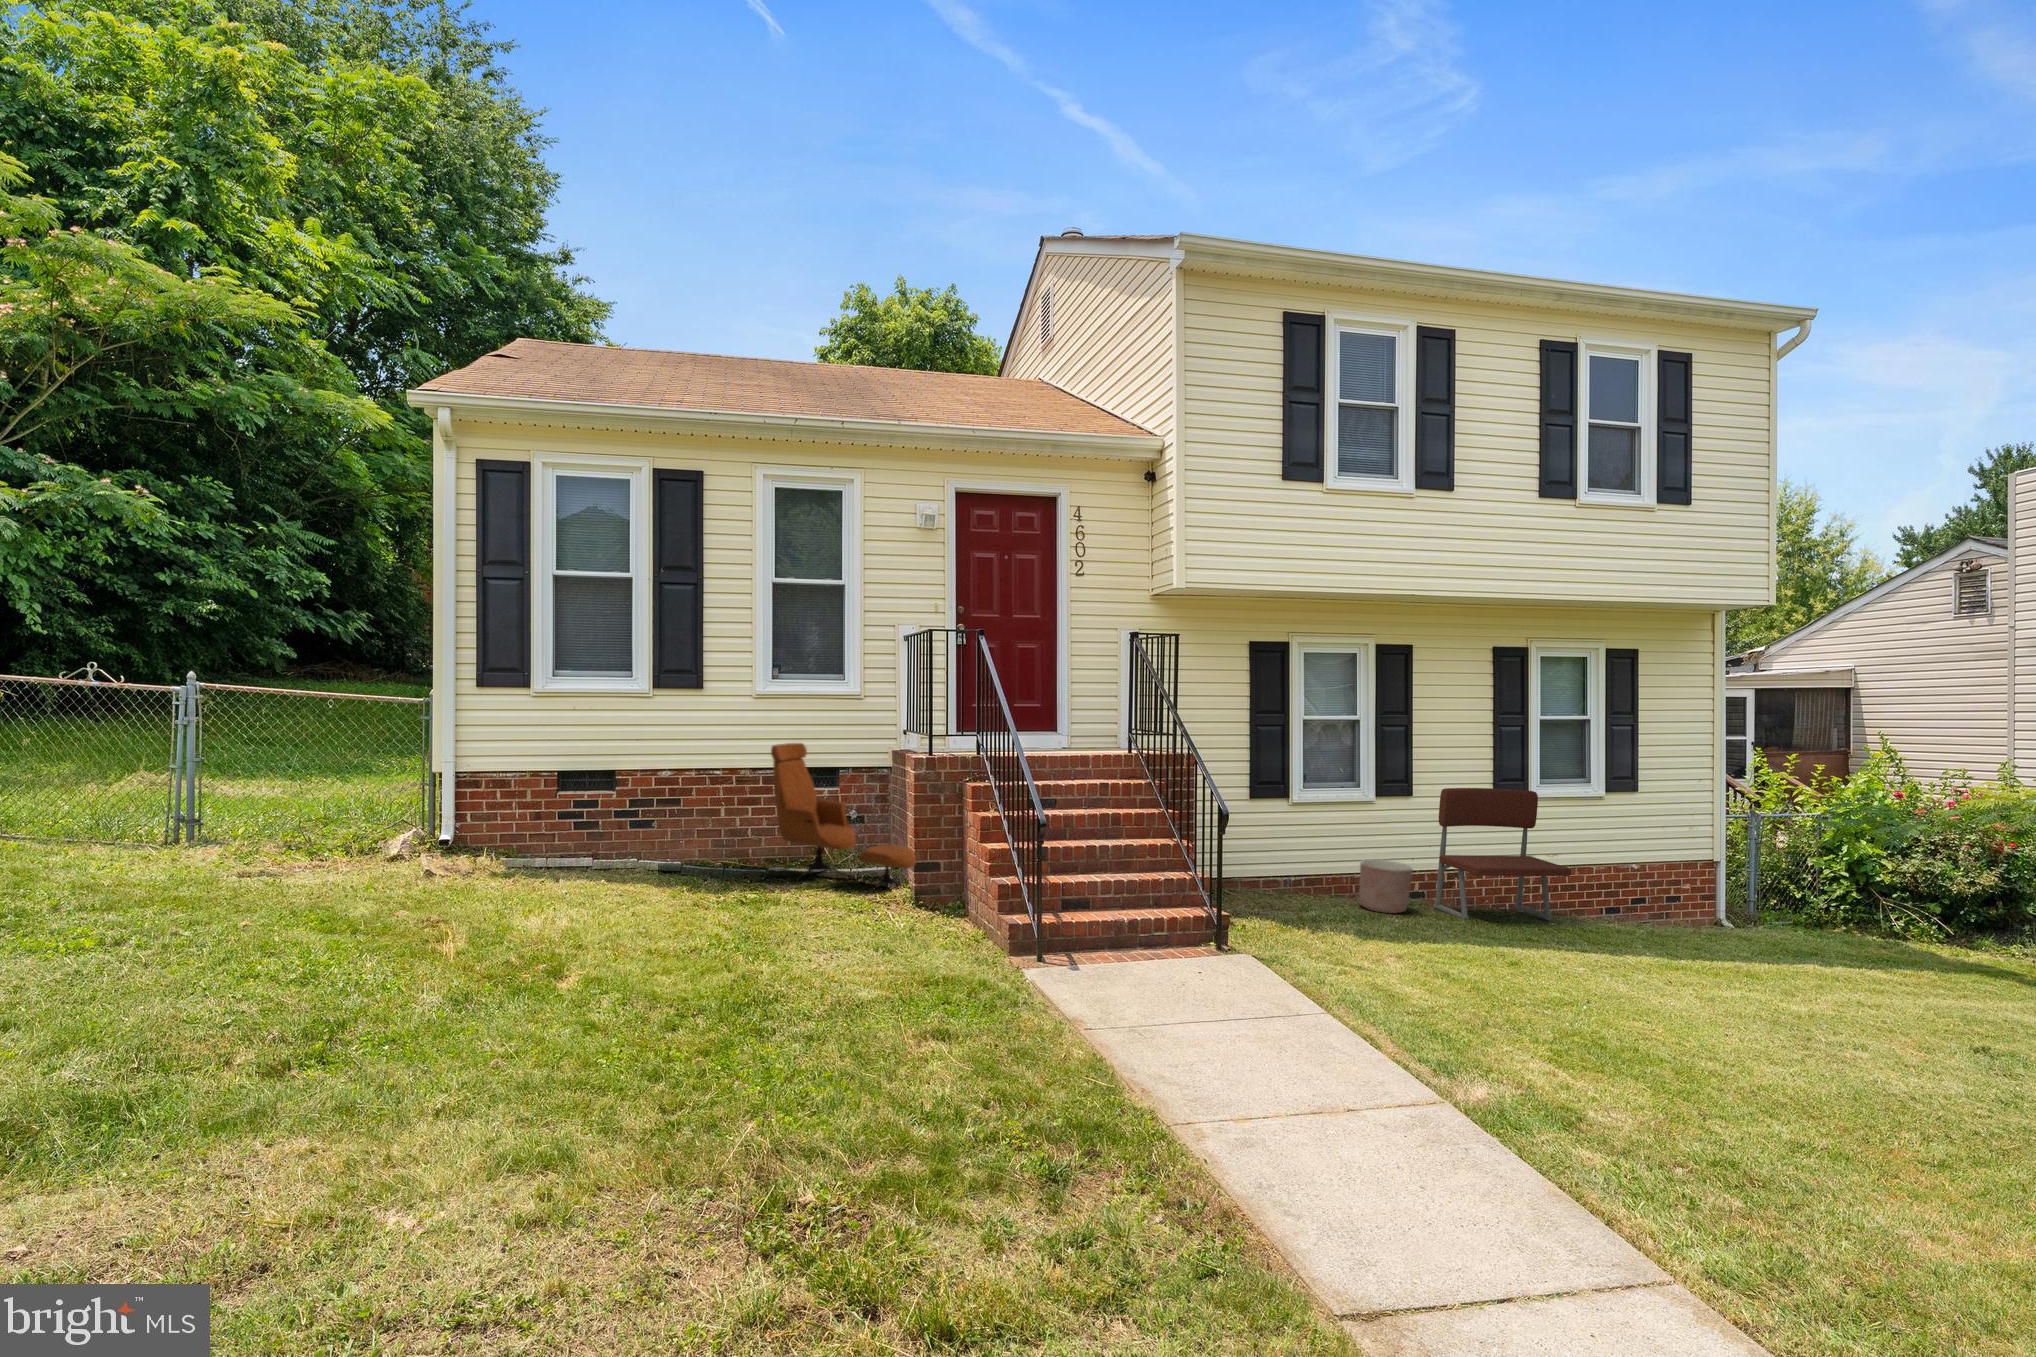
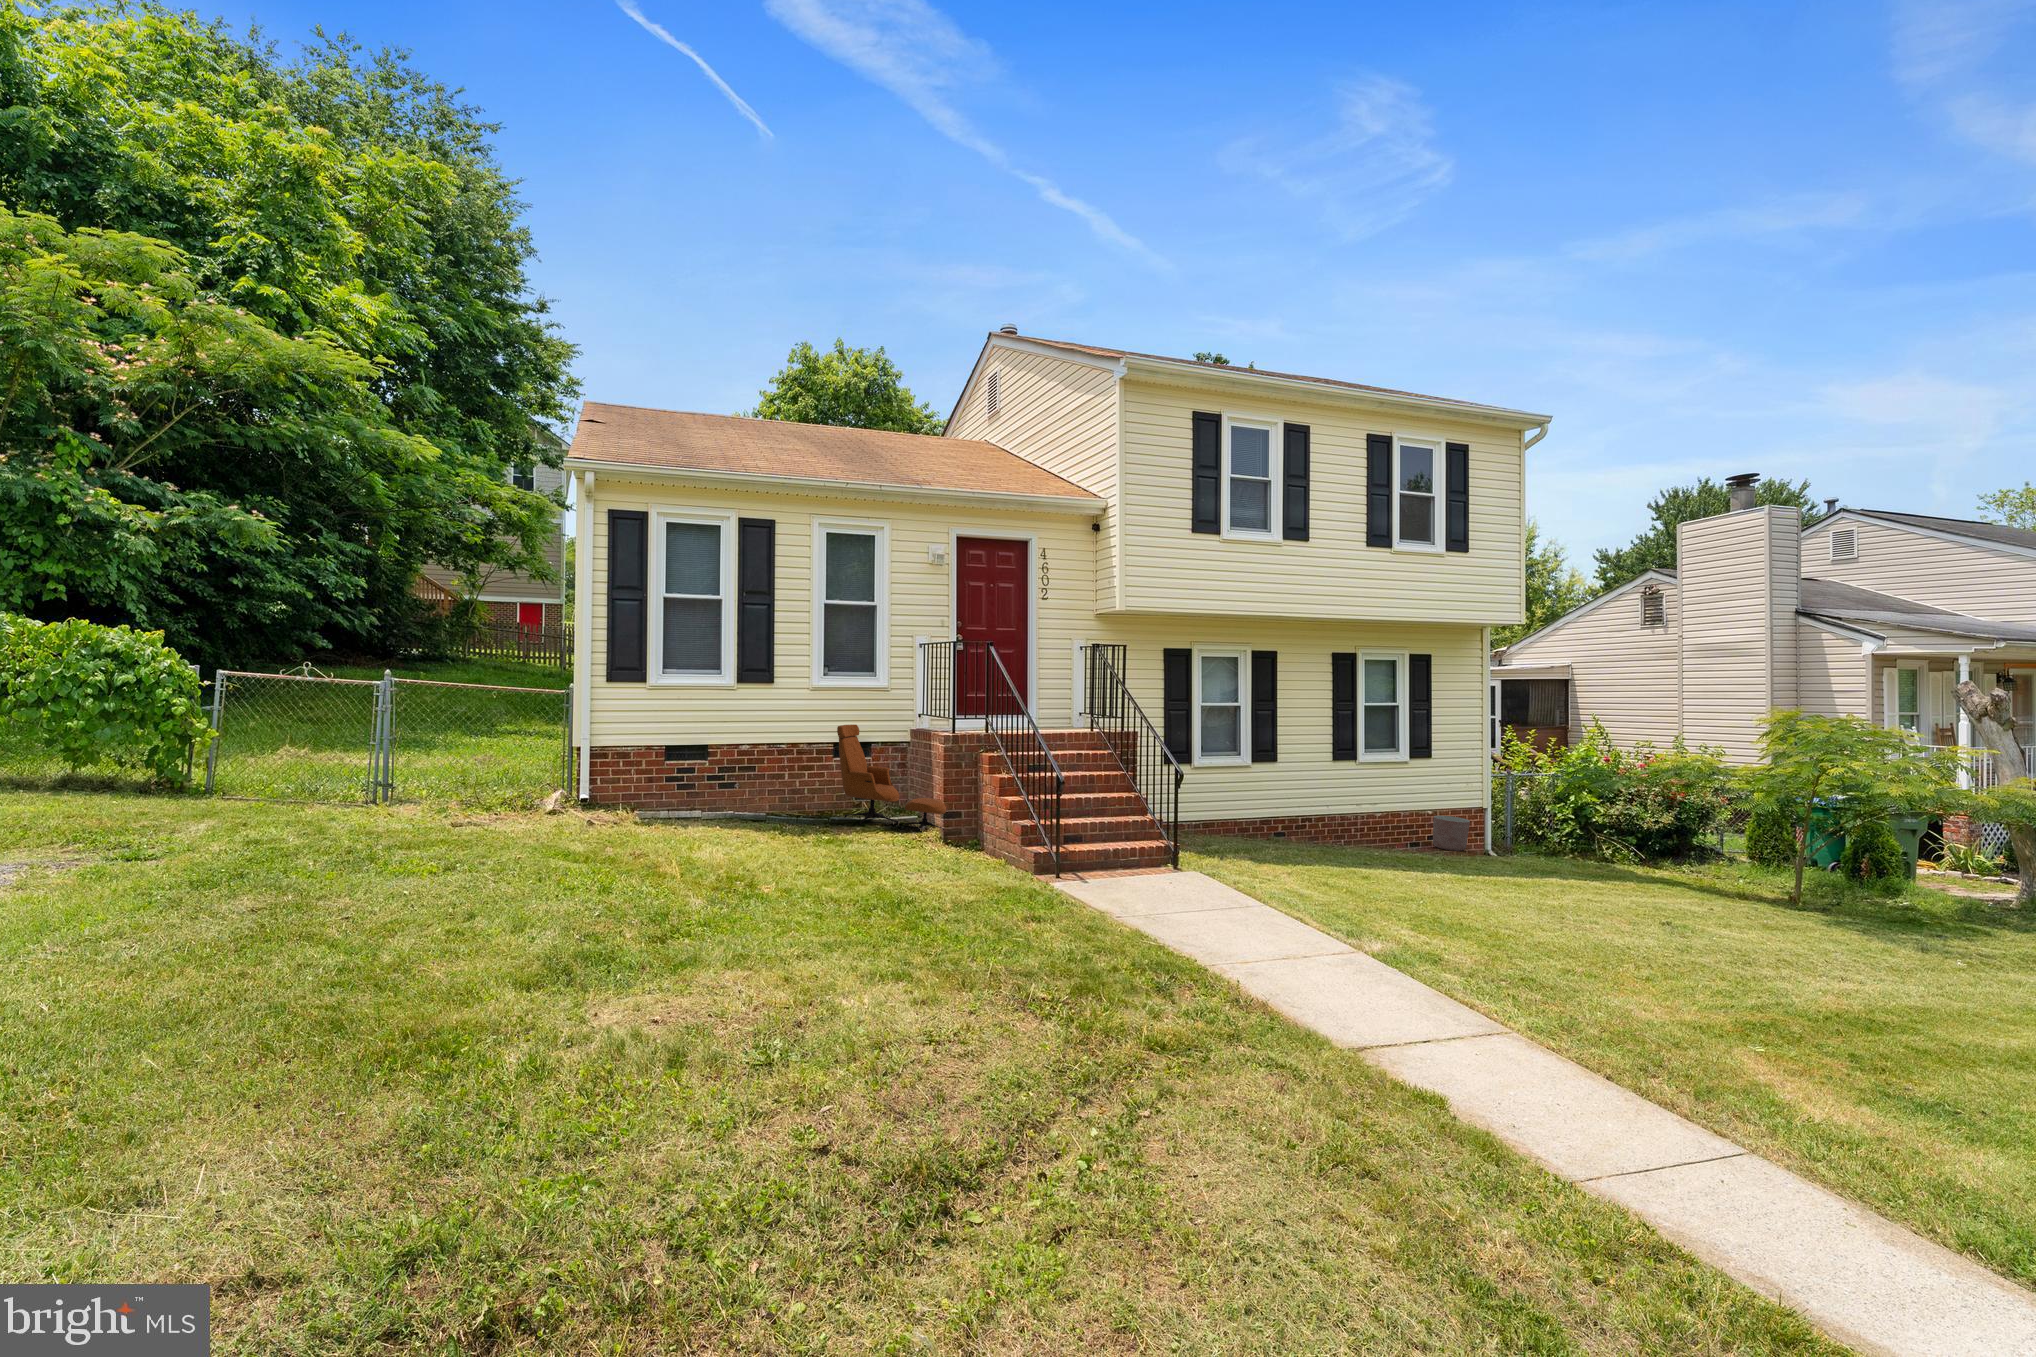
bench: present [1434,788,1571,920] -> none [1295,756,1390,851]
planter: present [1359,859,1413,913] -> present [1433,816,1470,851]

